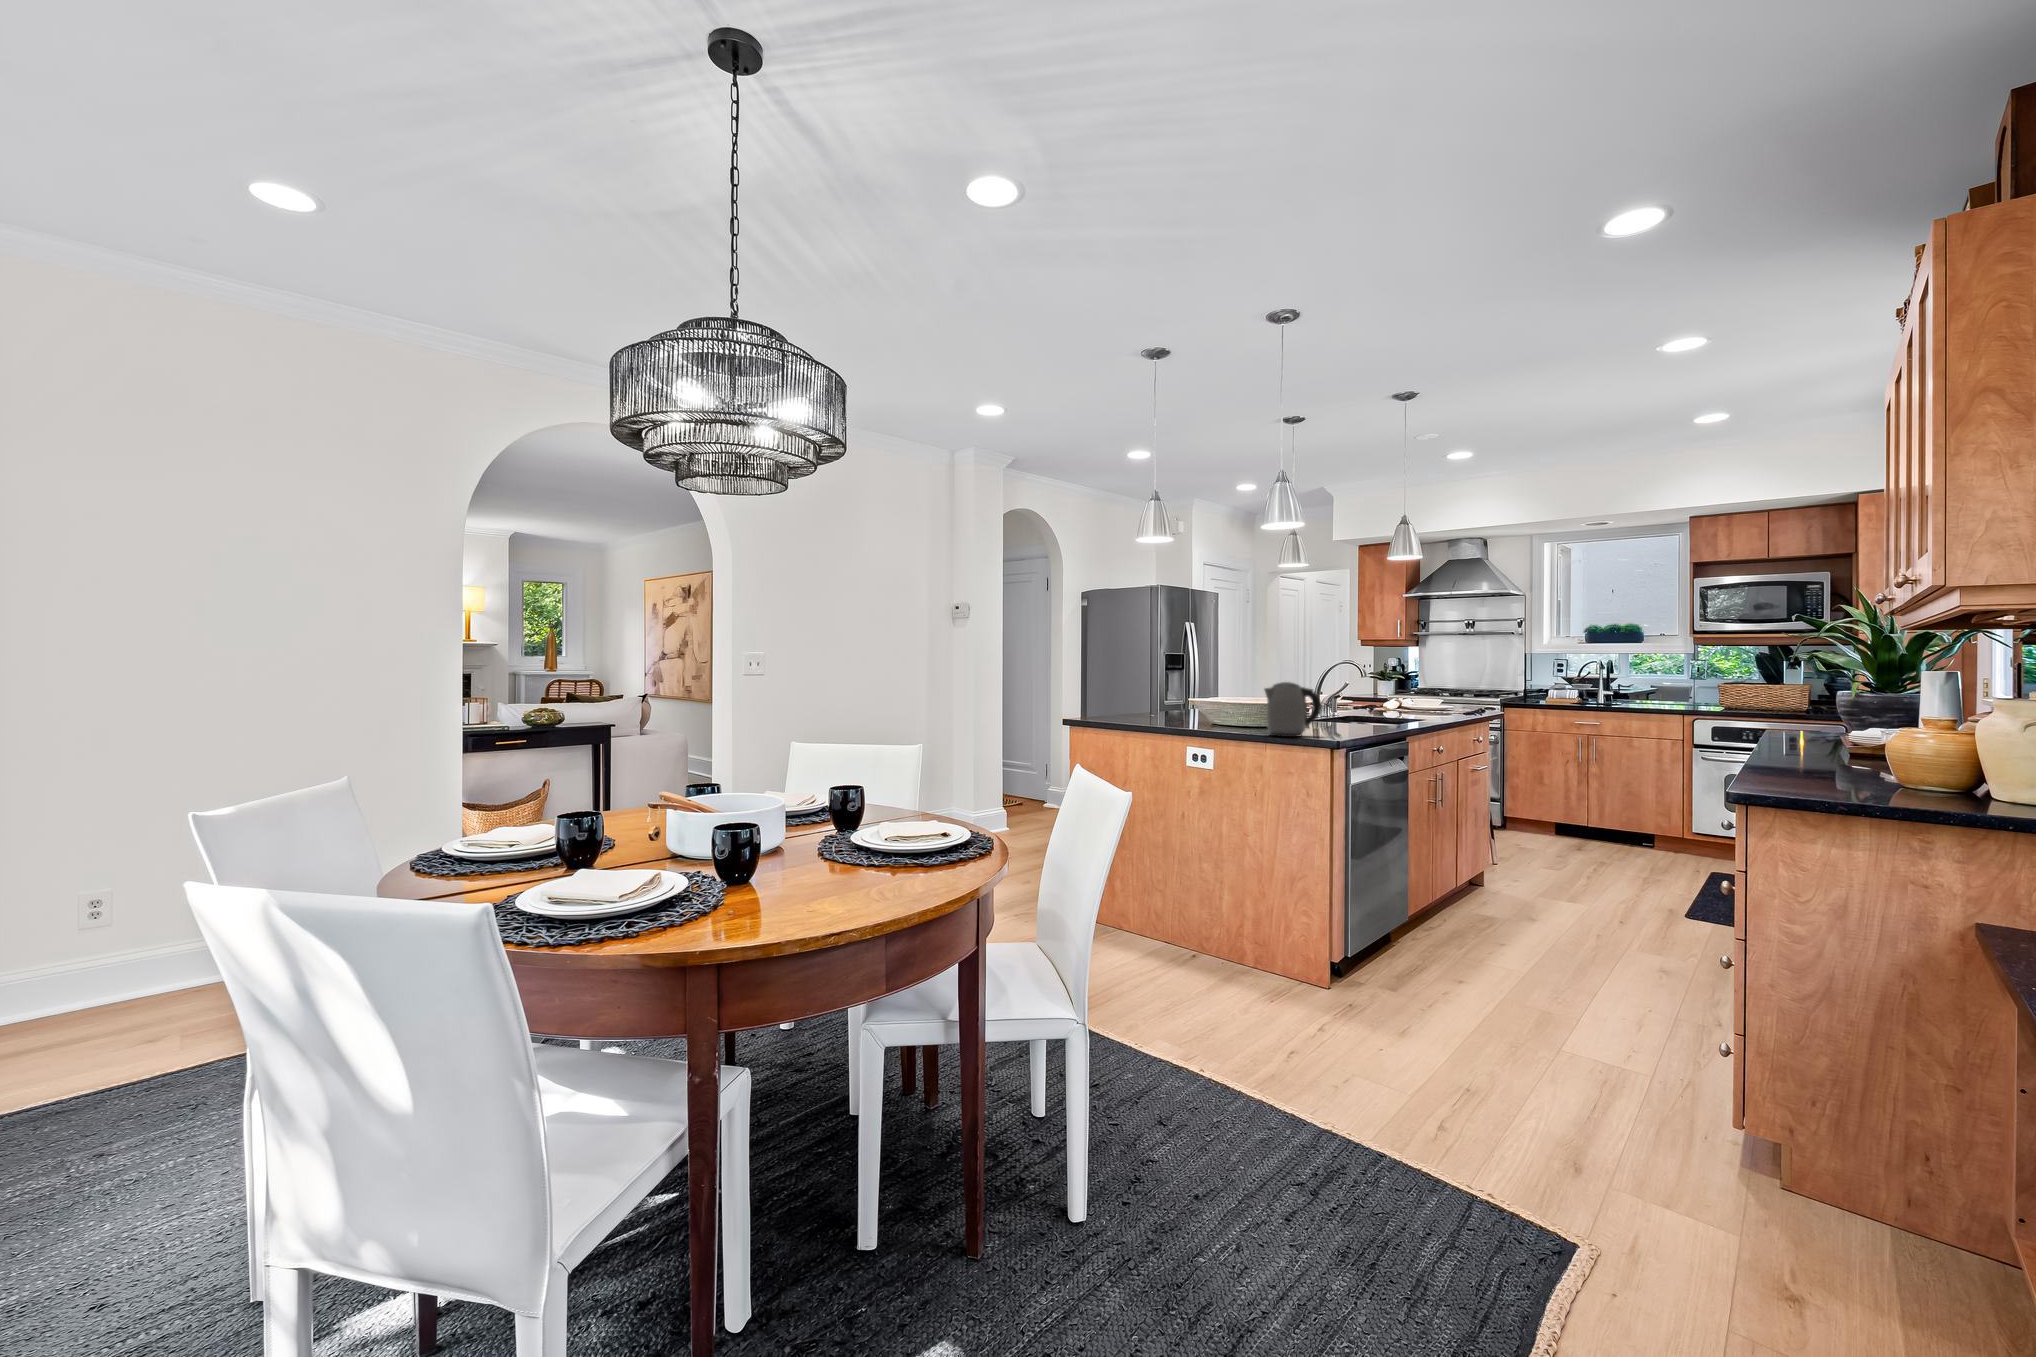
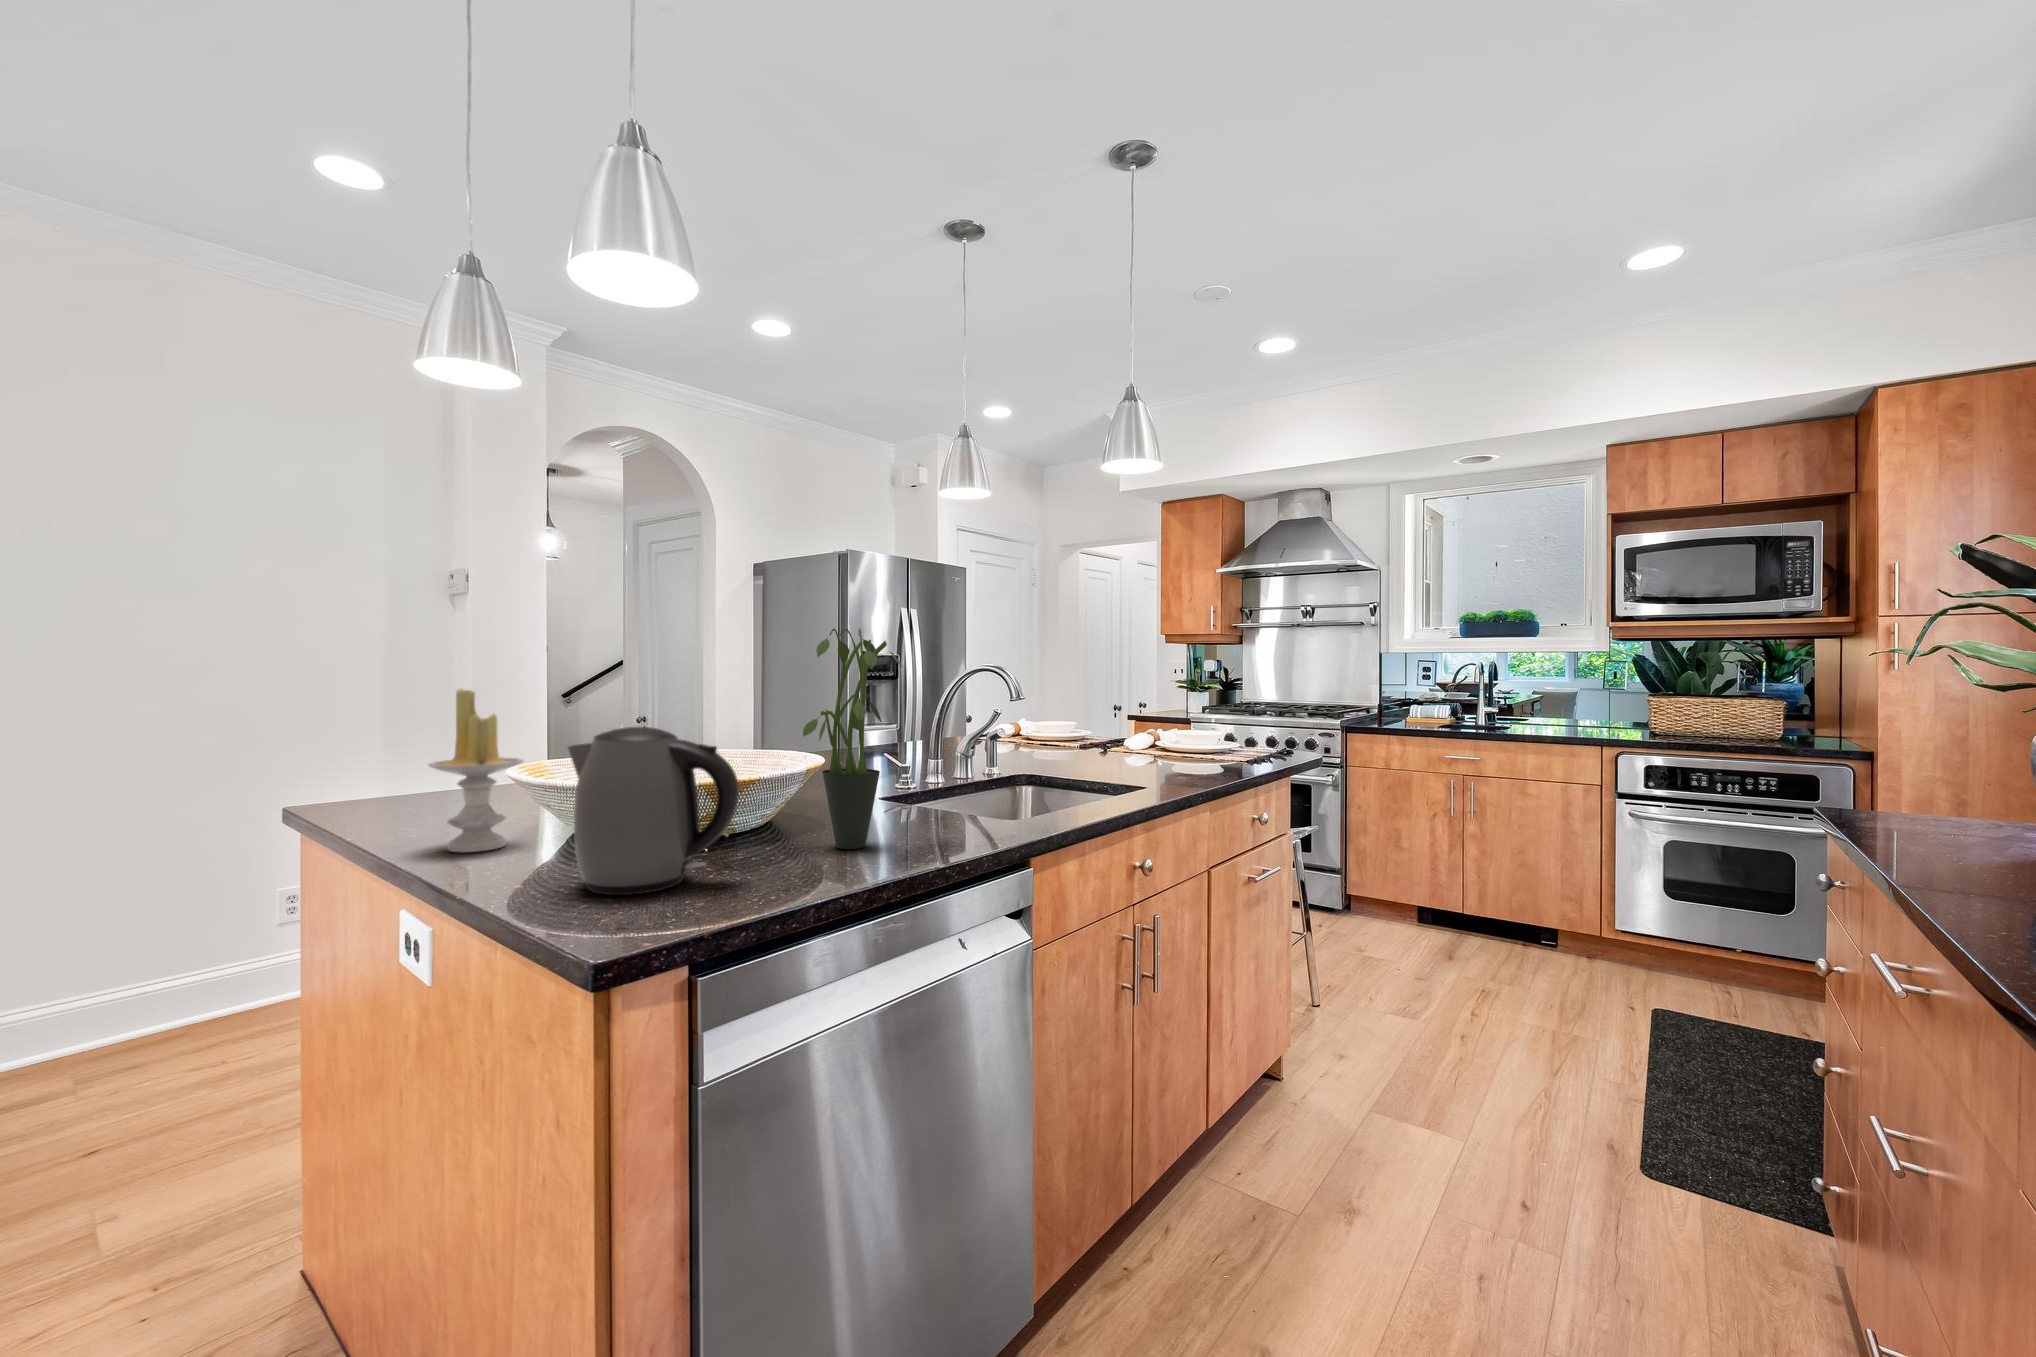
potted plant: none [1320,647,1356,732] -> present [803,629,902,849]
candle: none [1177,670,1208,730] -> present [429,689,523,852]

